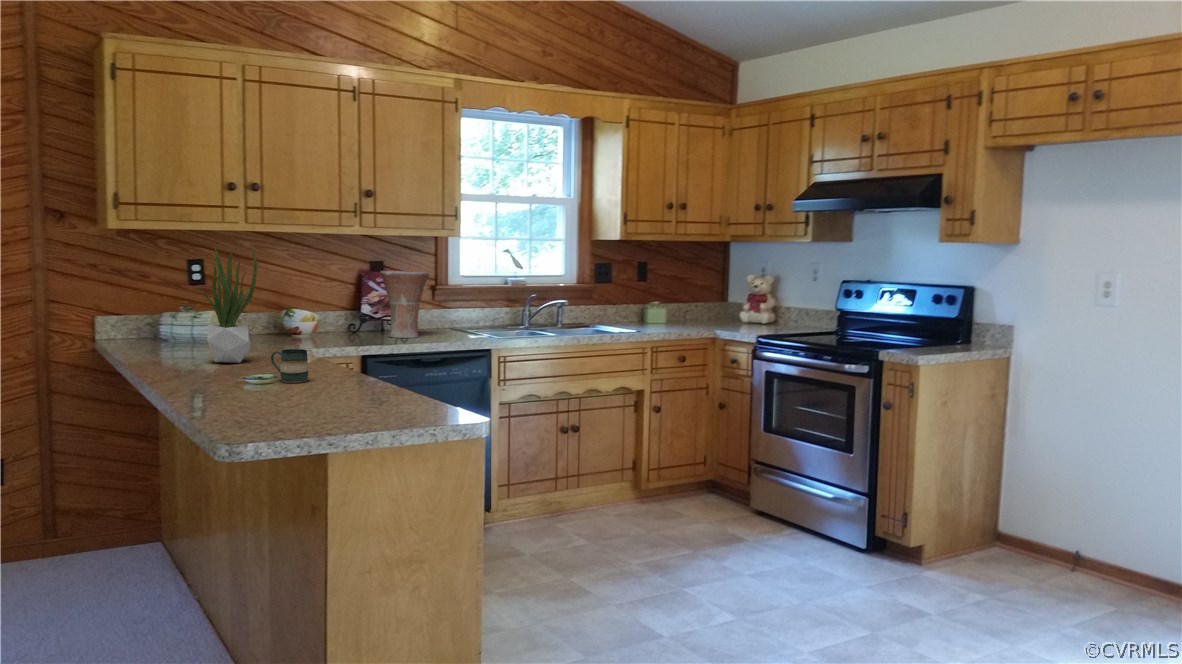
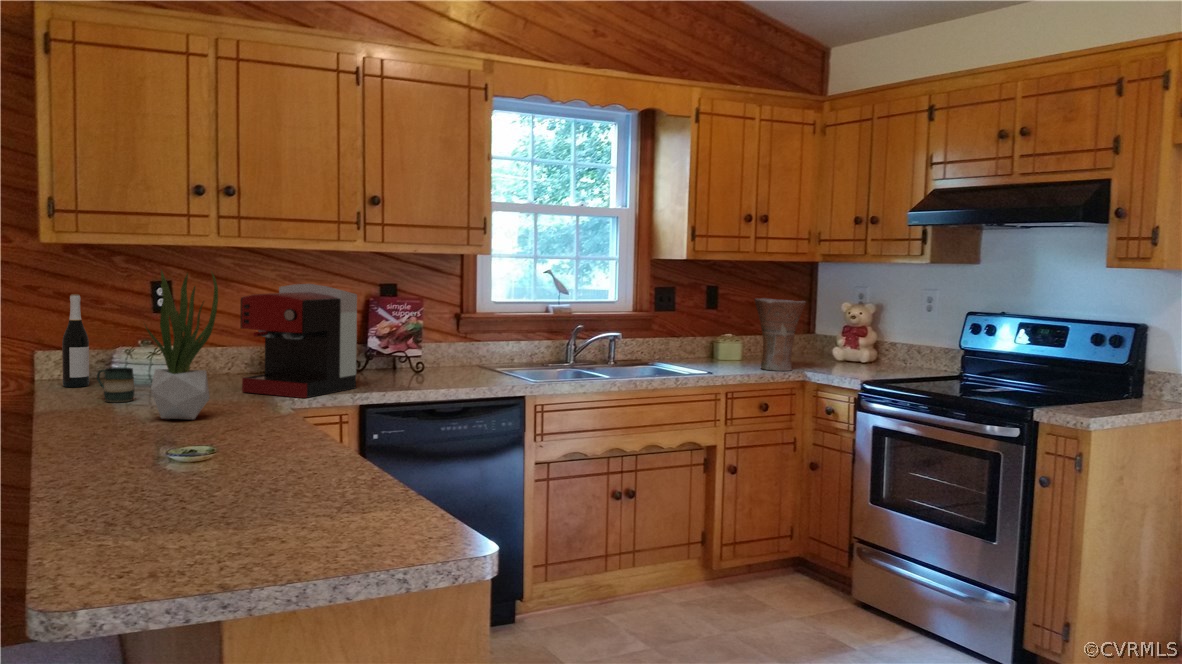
coffee maker: none [265,260,356,350] -> present [240,284,357,398]
wine bottle: none [120,270,142,344] -> present [62,294,89,387]
vase: present [380,271,429,338] -> present [755,298,806,371]
mug: present [271,349,308,383] -> present [97,368,134,402]

